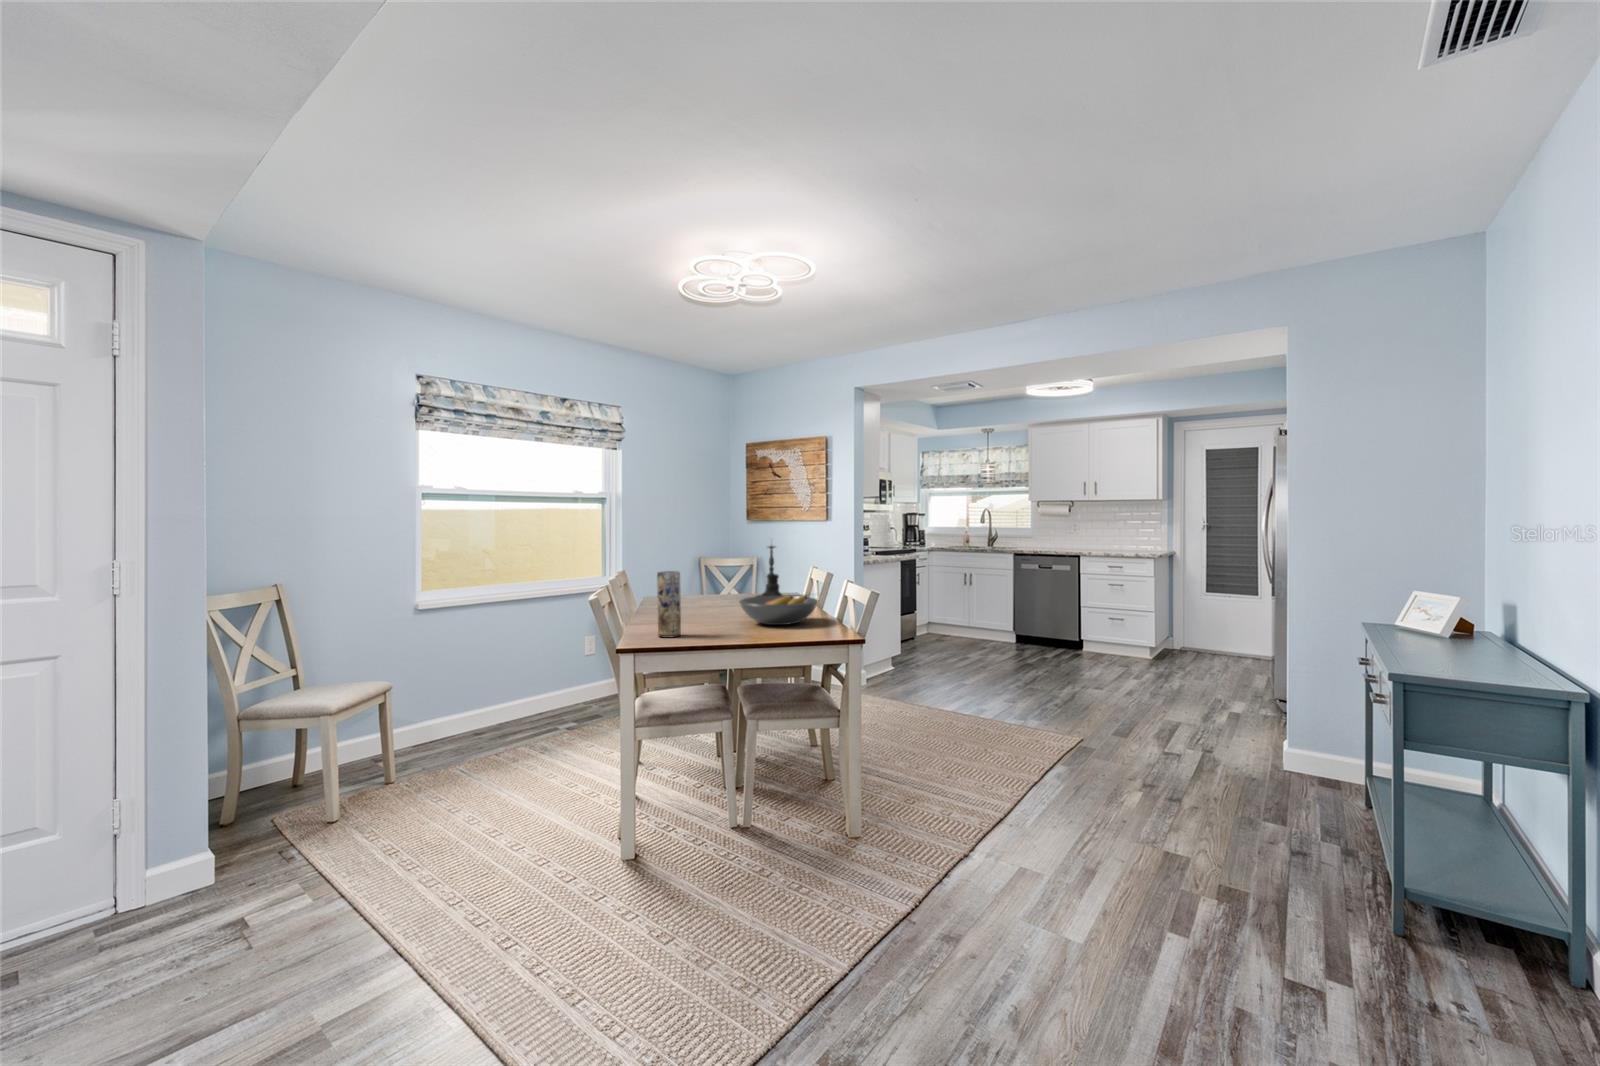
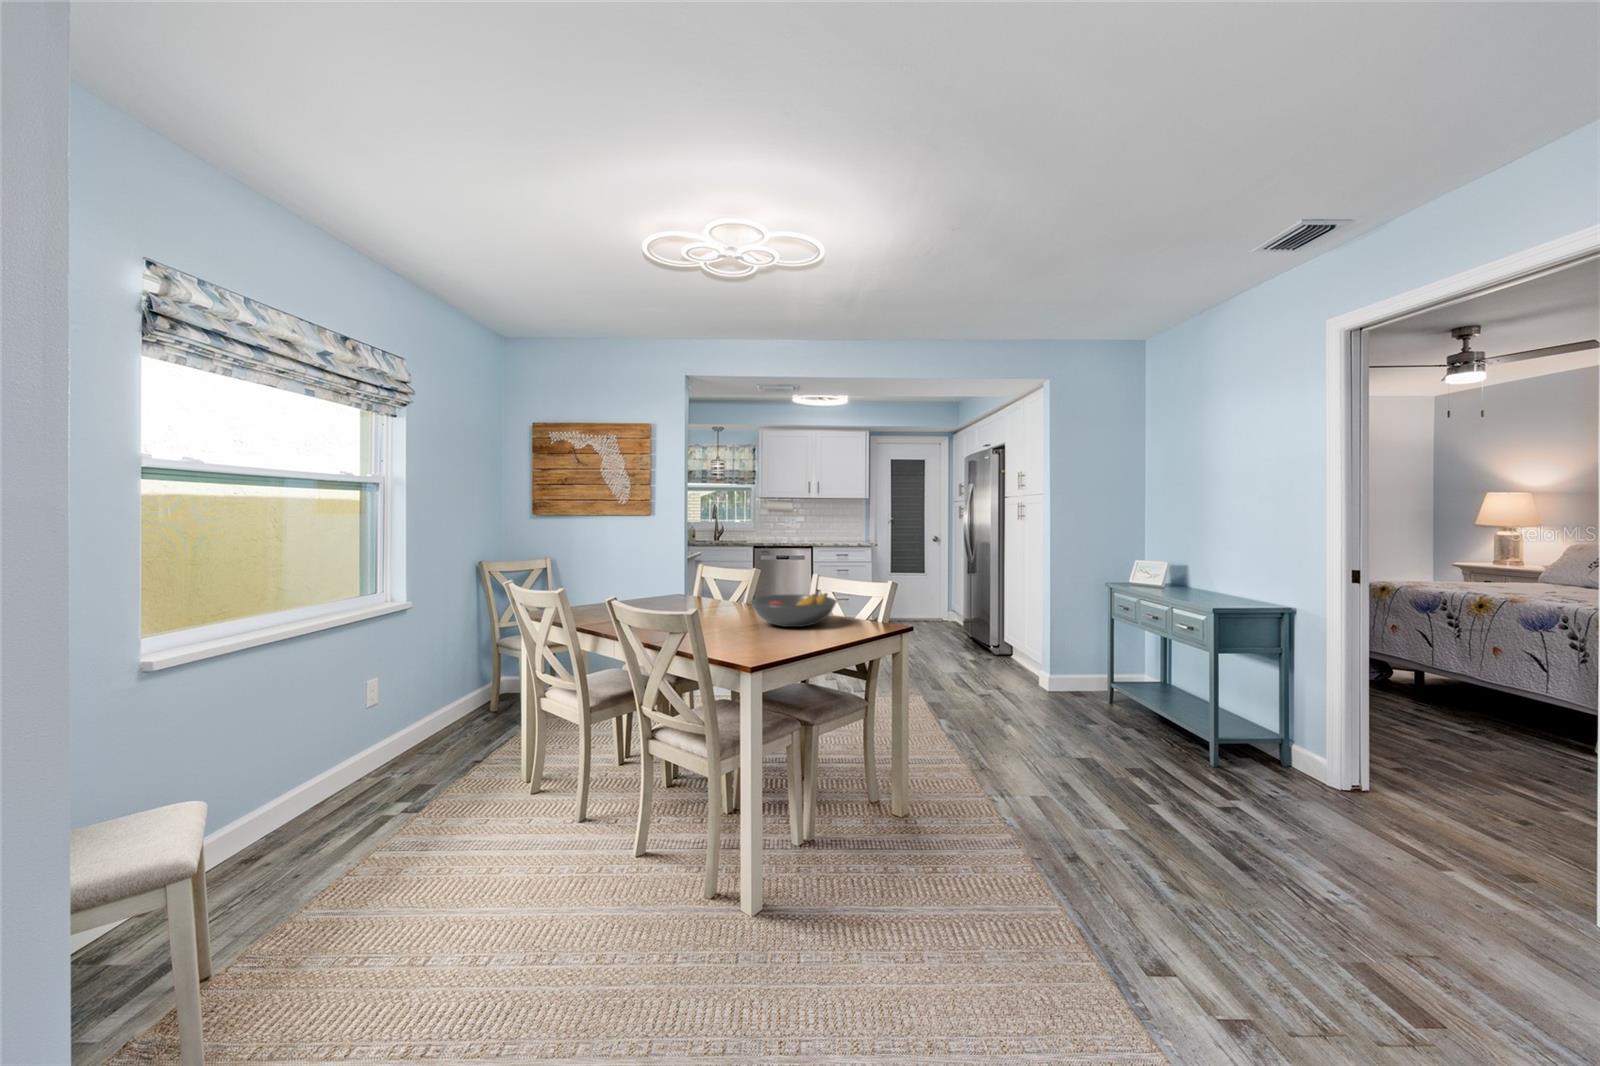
candle holder: present [757,545,782,596] -> none [631,534,676,602]
vase: present [657,571,681,638] -> none [728,574,755,653]

